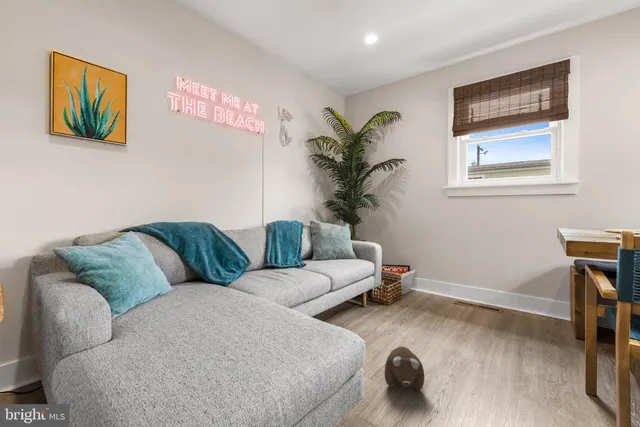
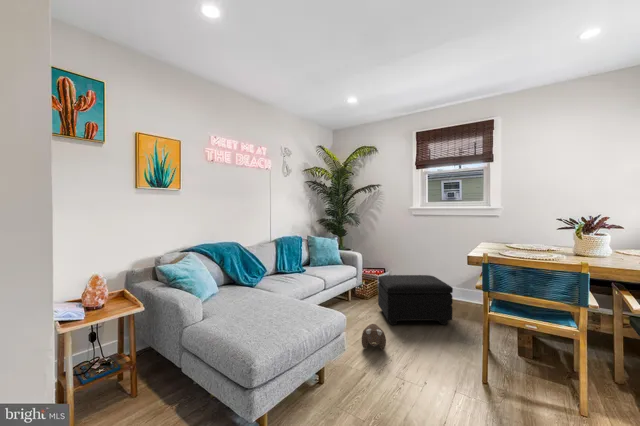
footstool: none [404,273,520,347] -> present [378,275,453,325]

